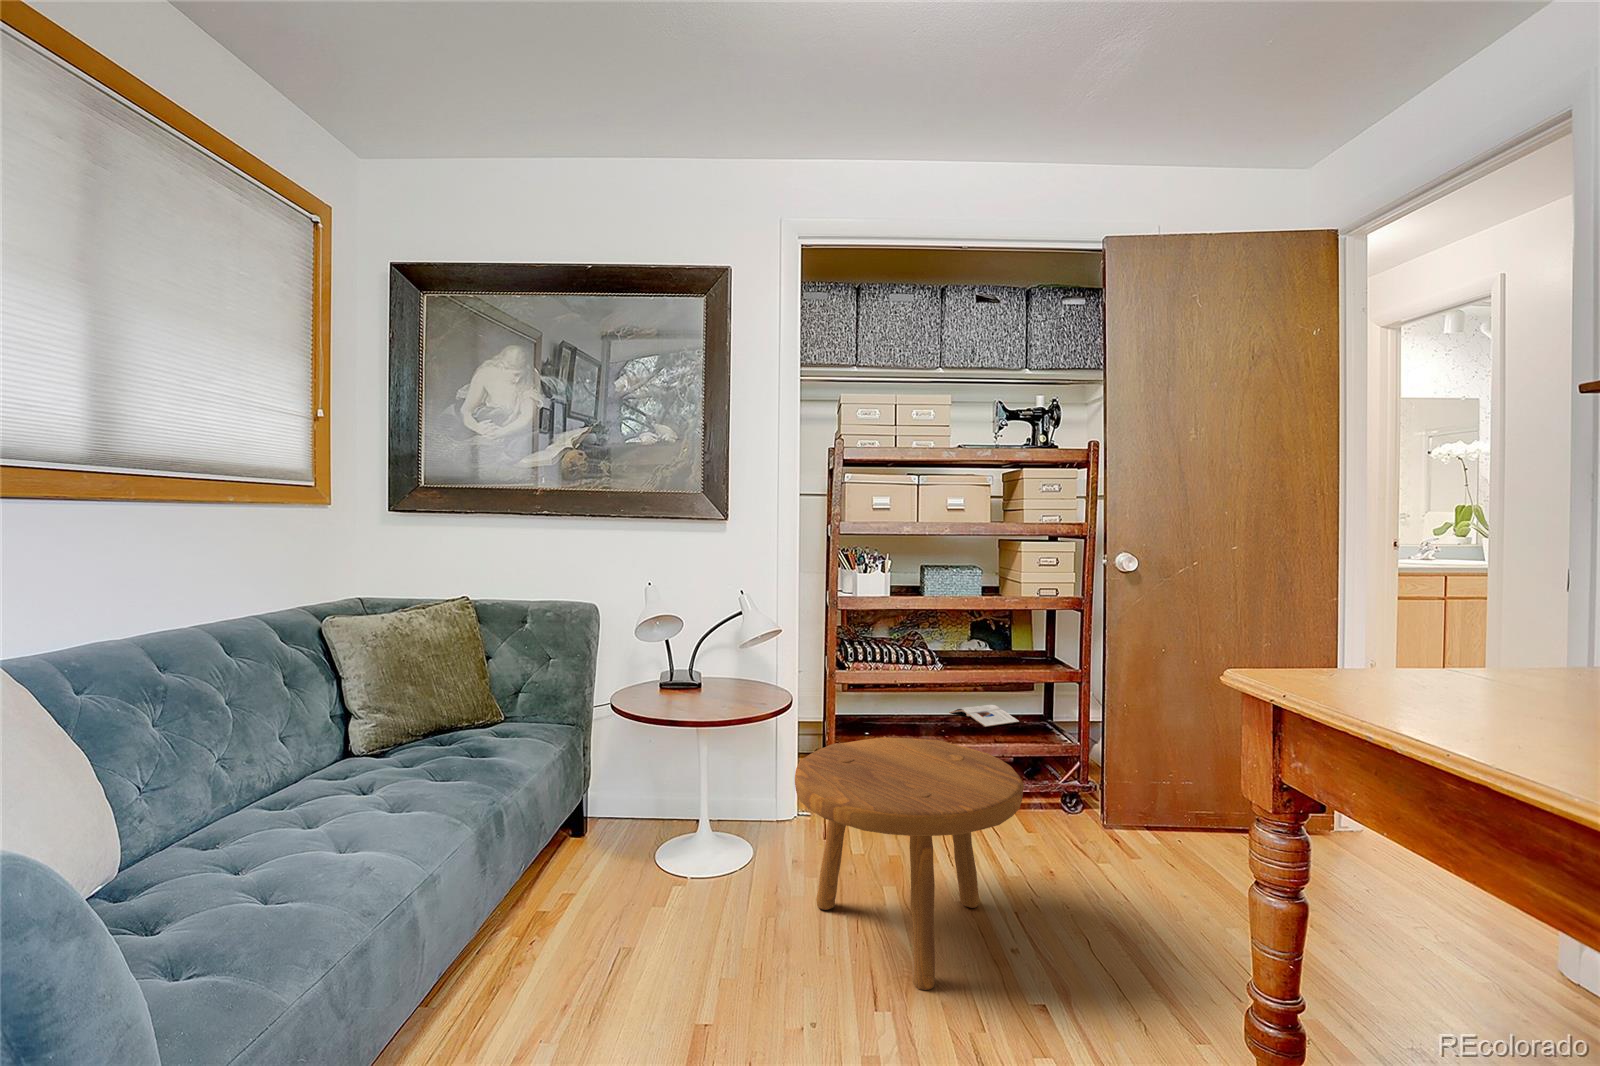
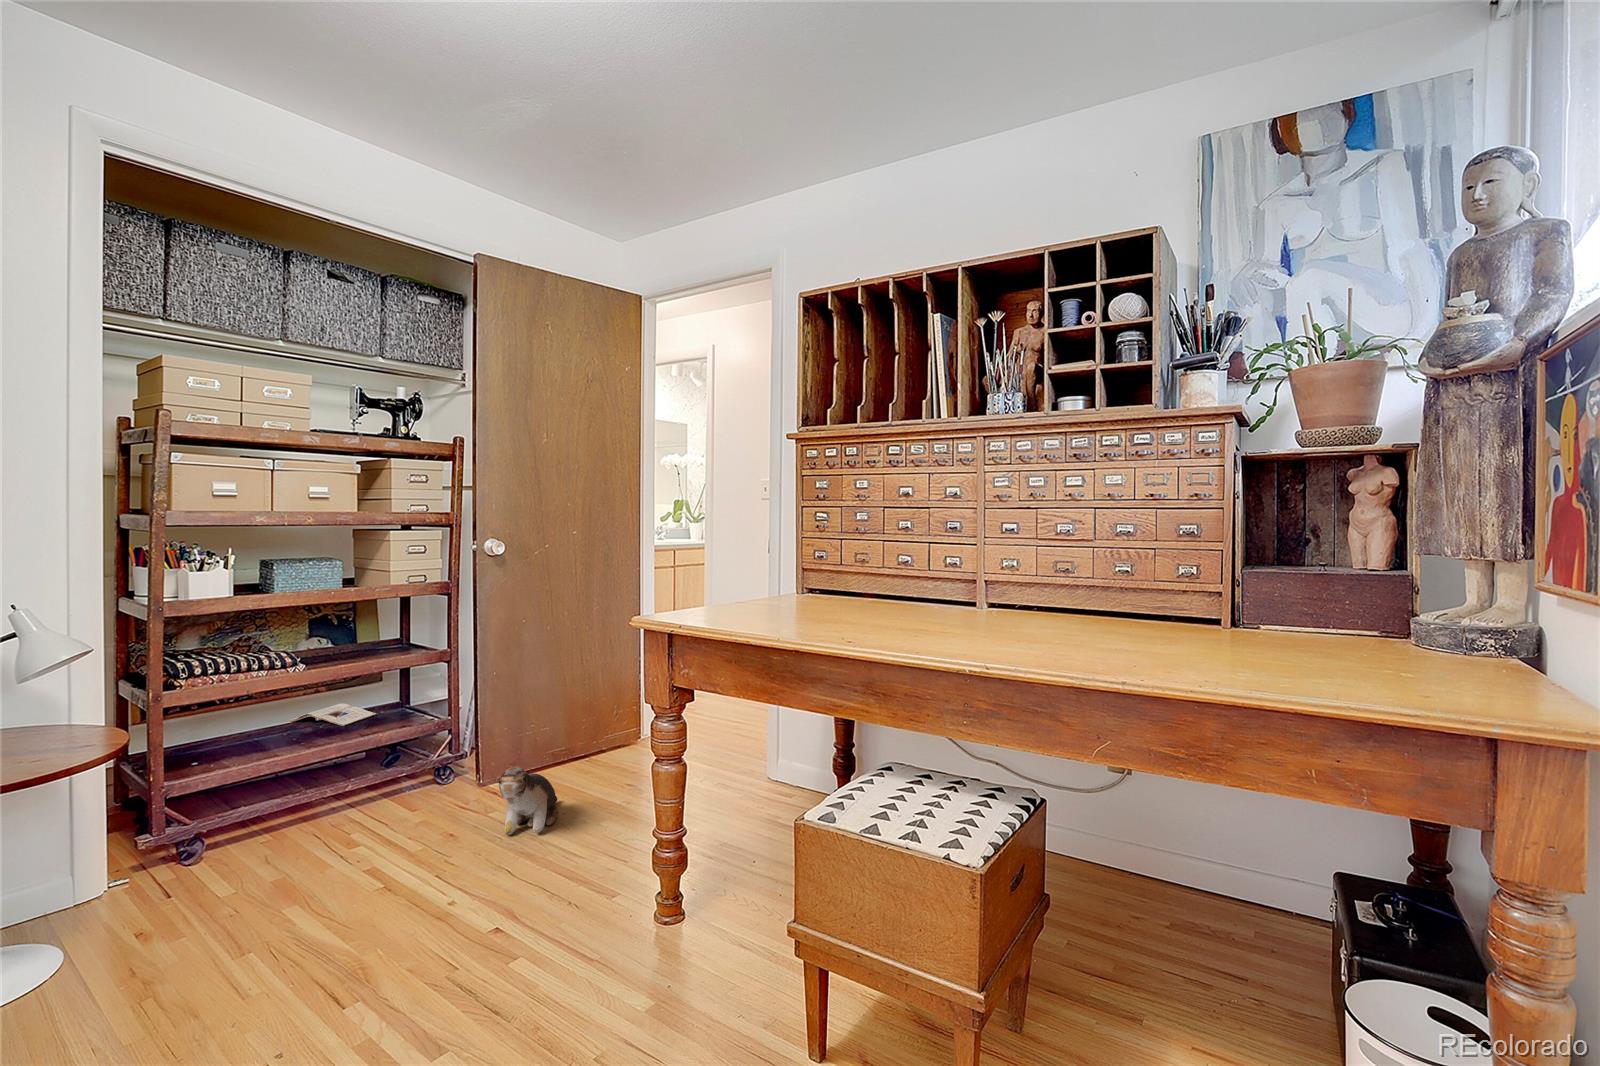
footstool: present [795,737,1024,990] -> none [193,735,457,958]
plush toy: none [1087,822,1189,914] -> present [492,766,559,835]

